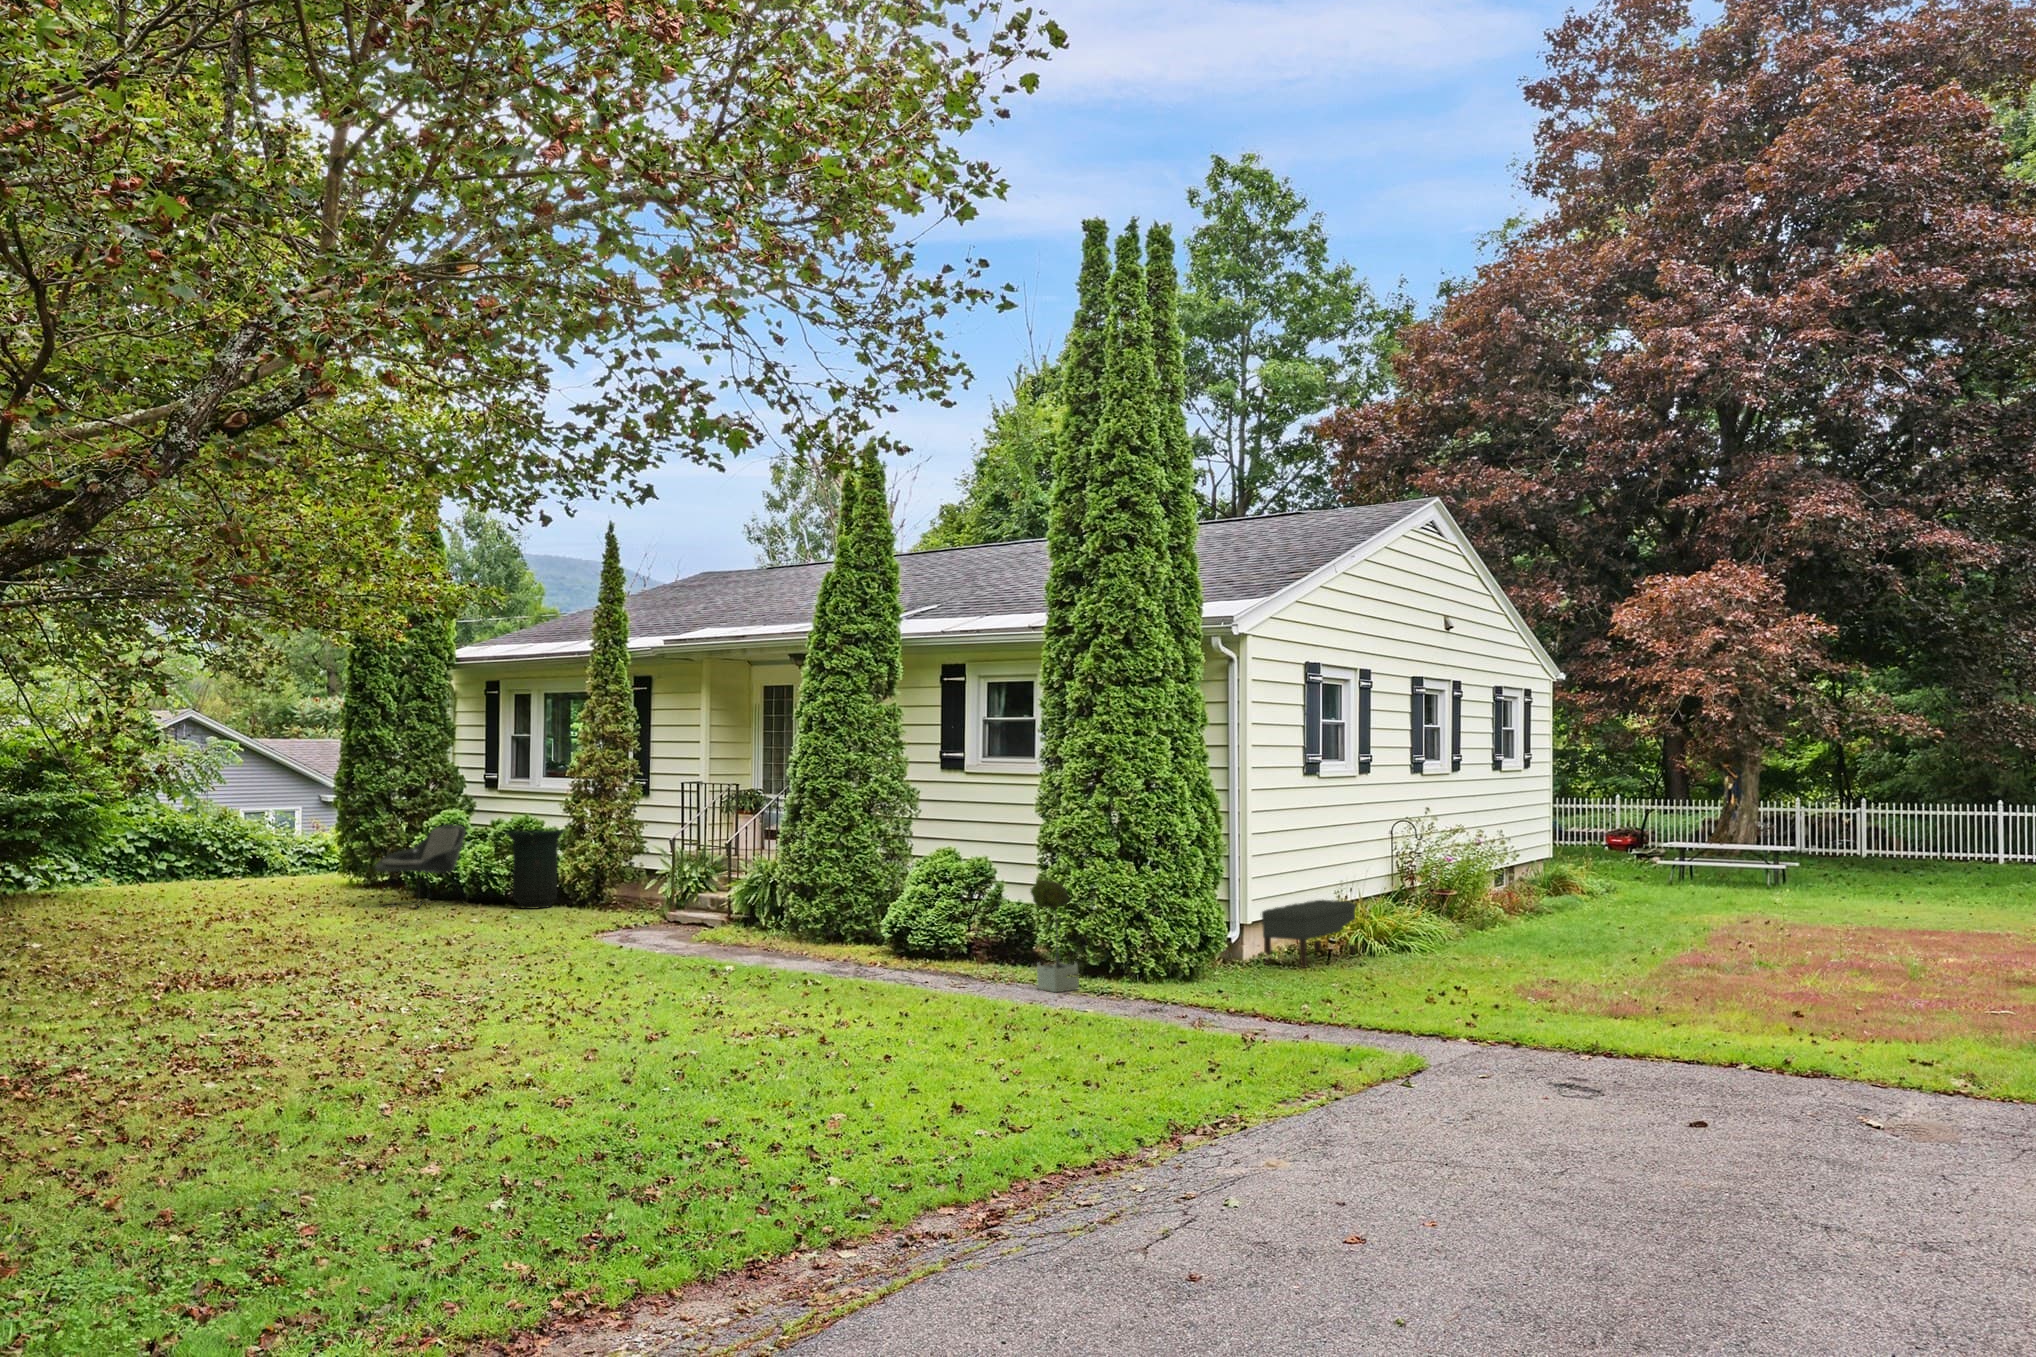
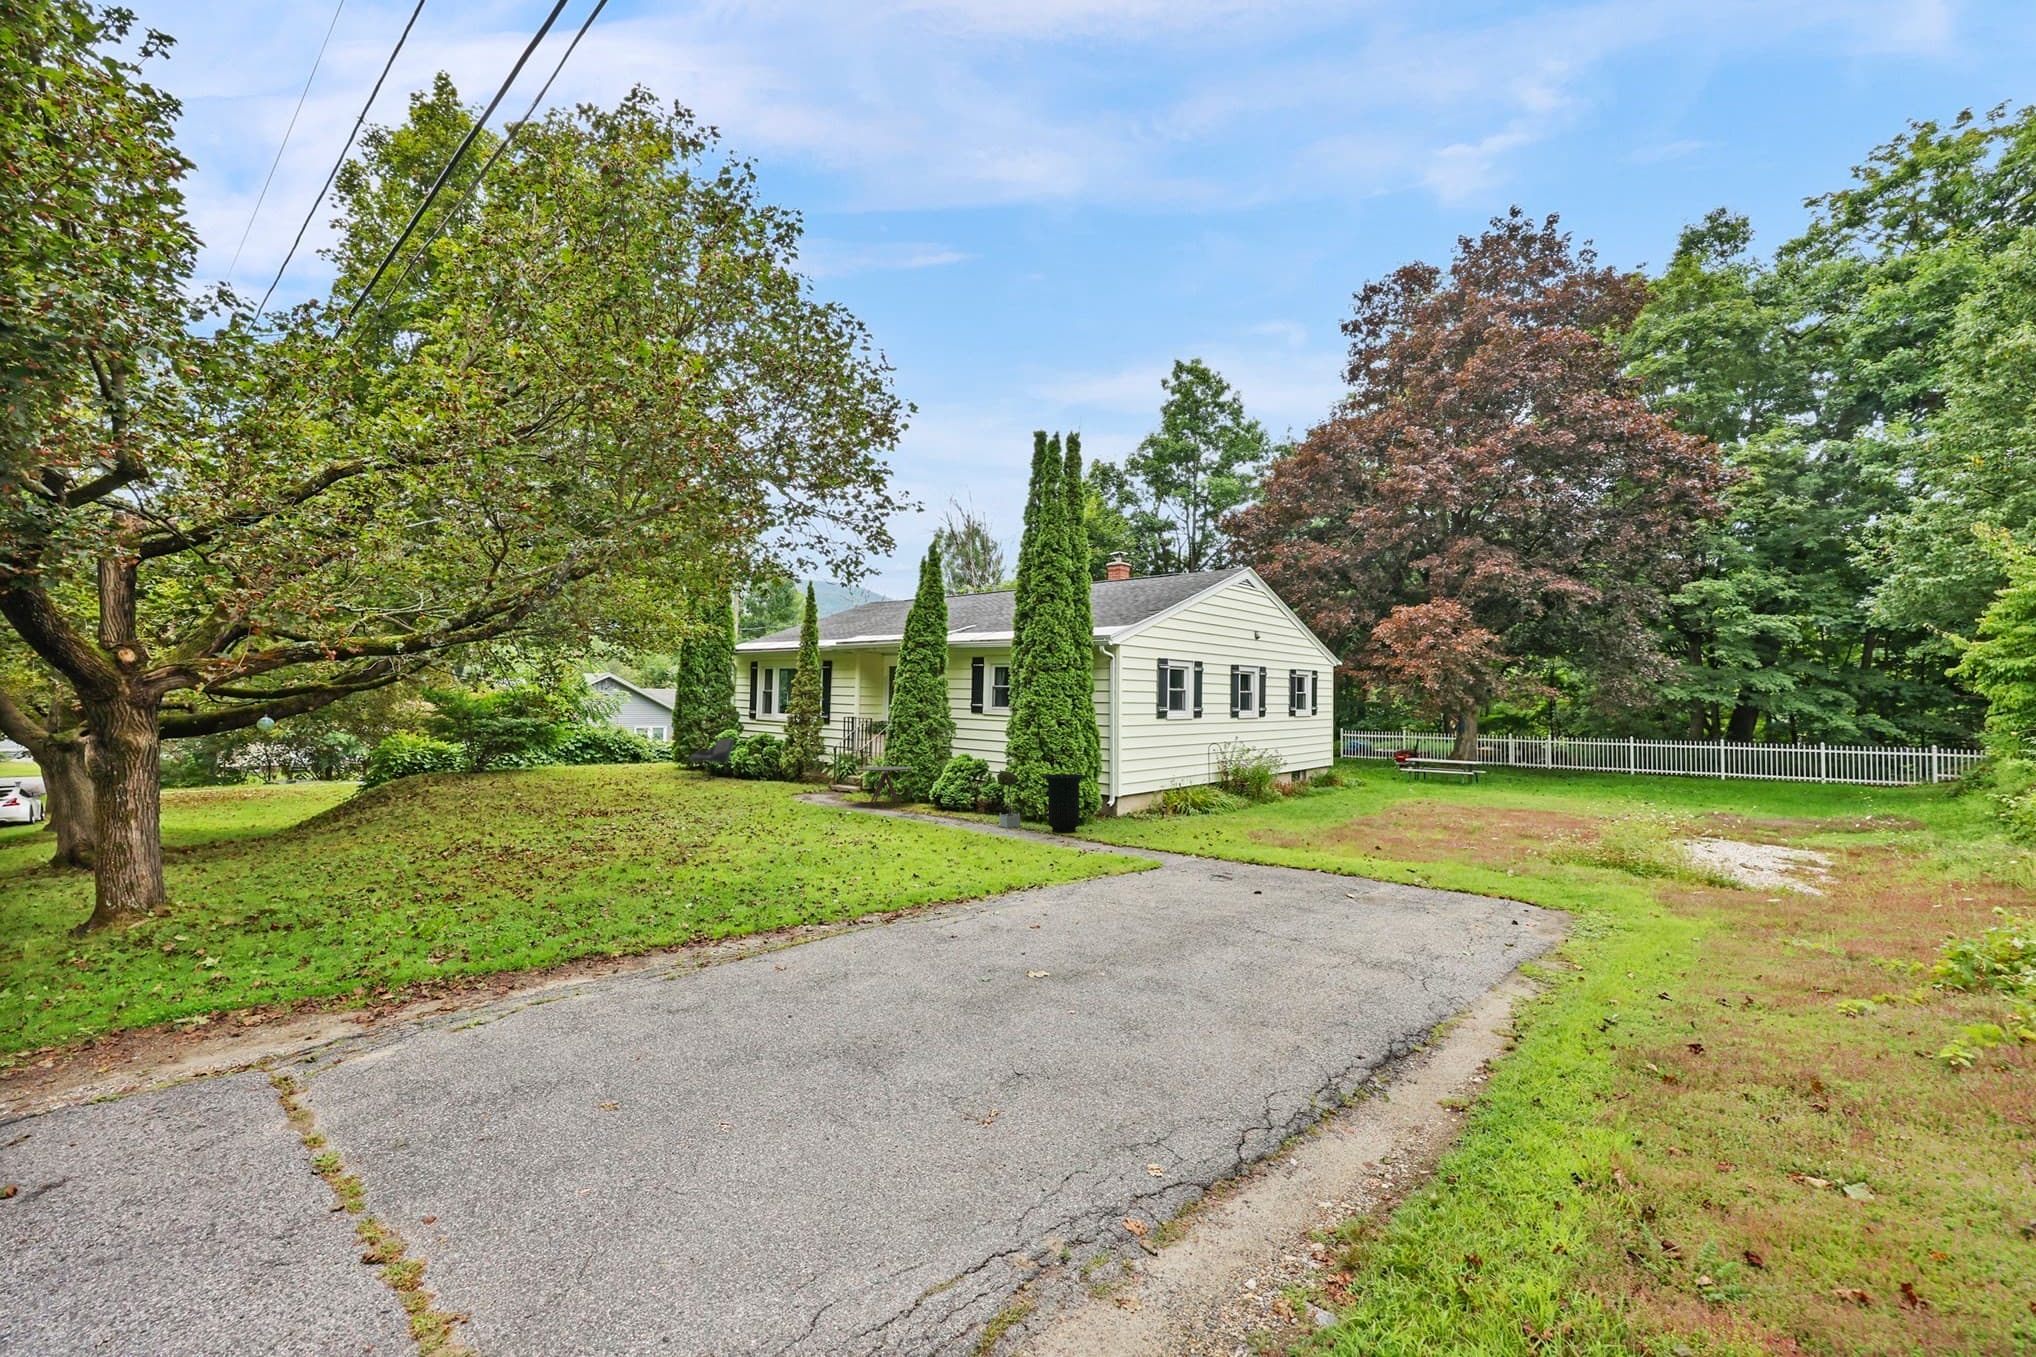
trash can: present [504,830,566,909] -> present [1041,774,1086,833]
round table: none [738,874,844,954] -> present [859,766,912,806]
bench: present [1262,900,1356,968] -> none [1125,786,1181,820]

